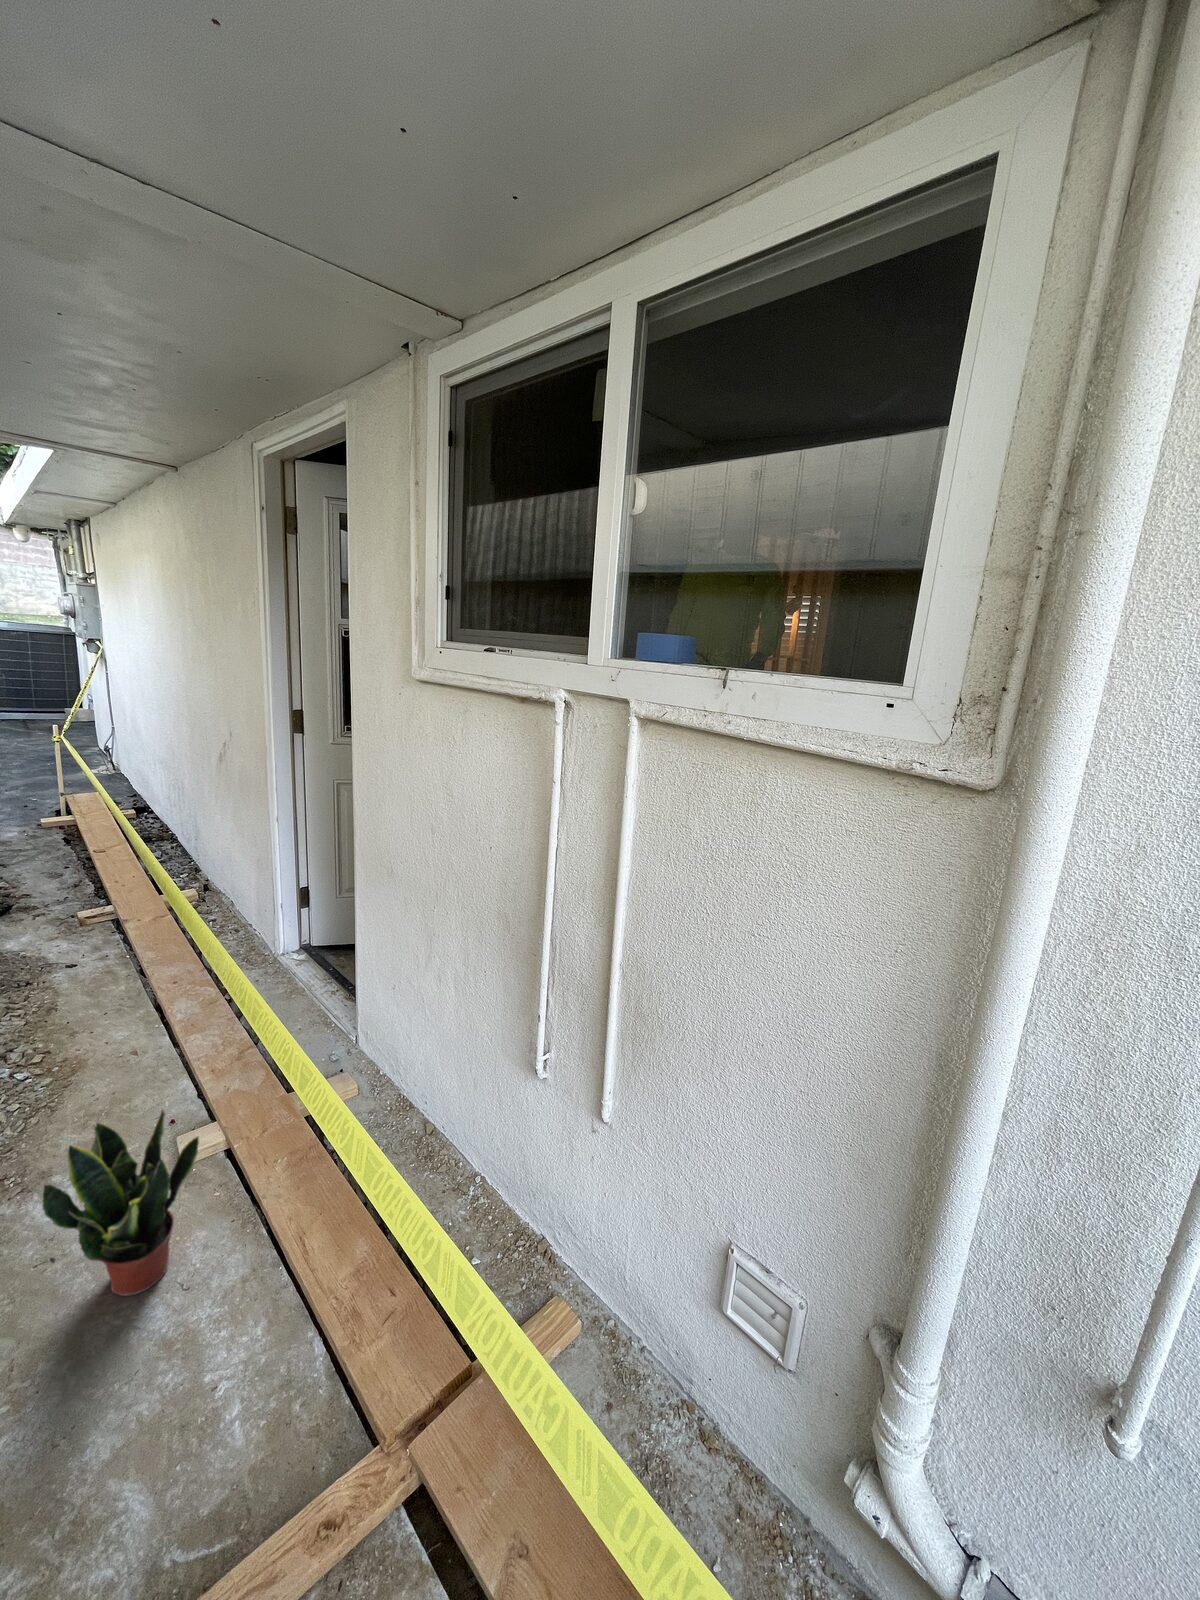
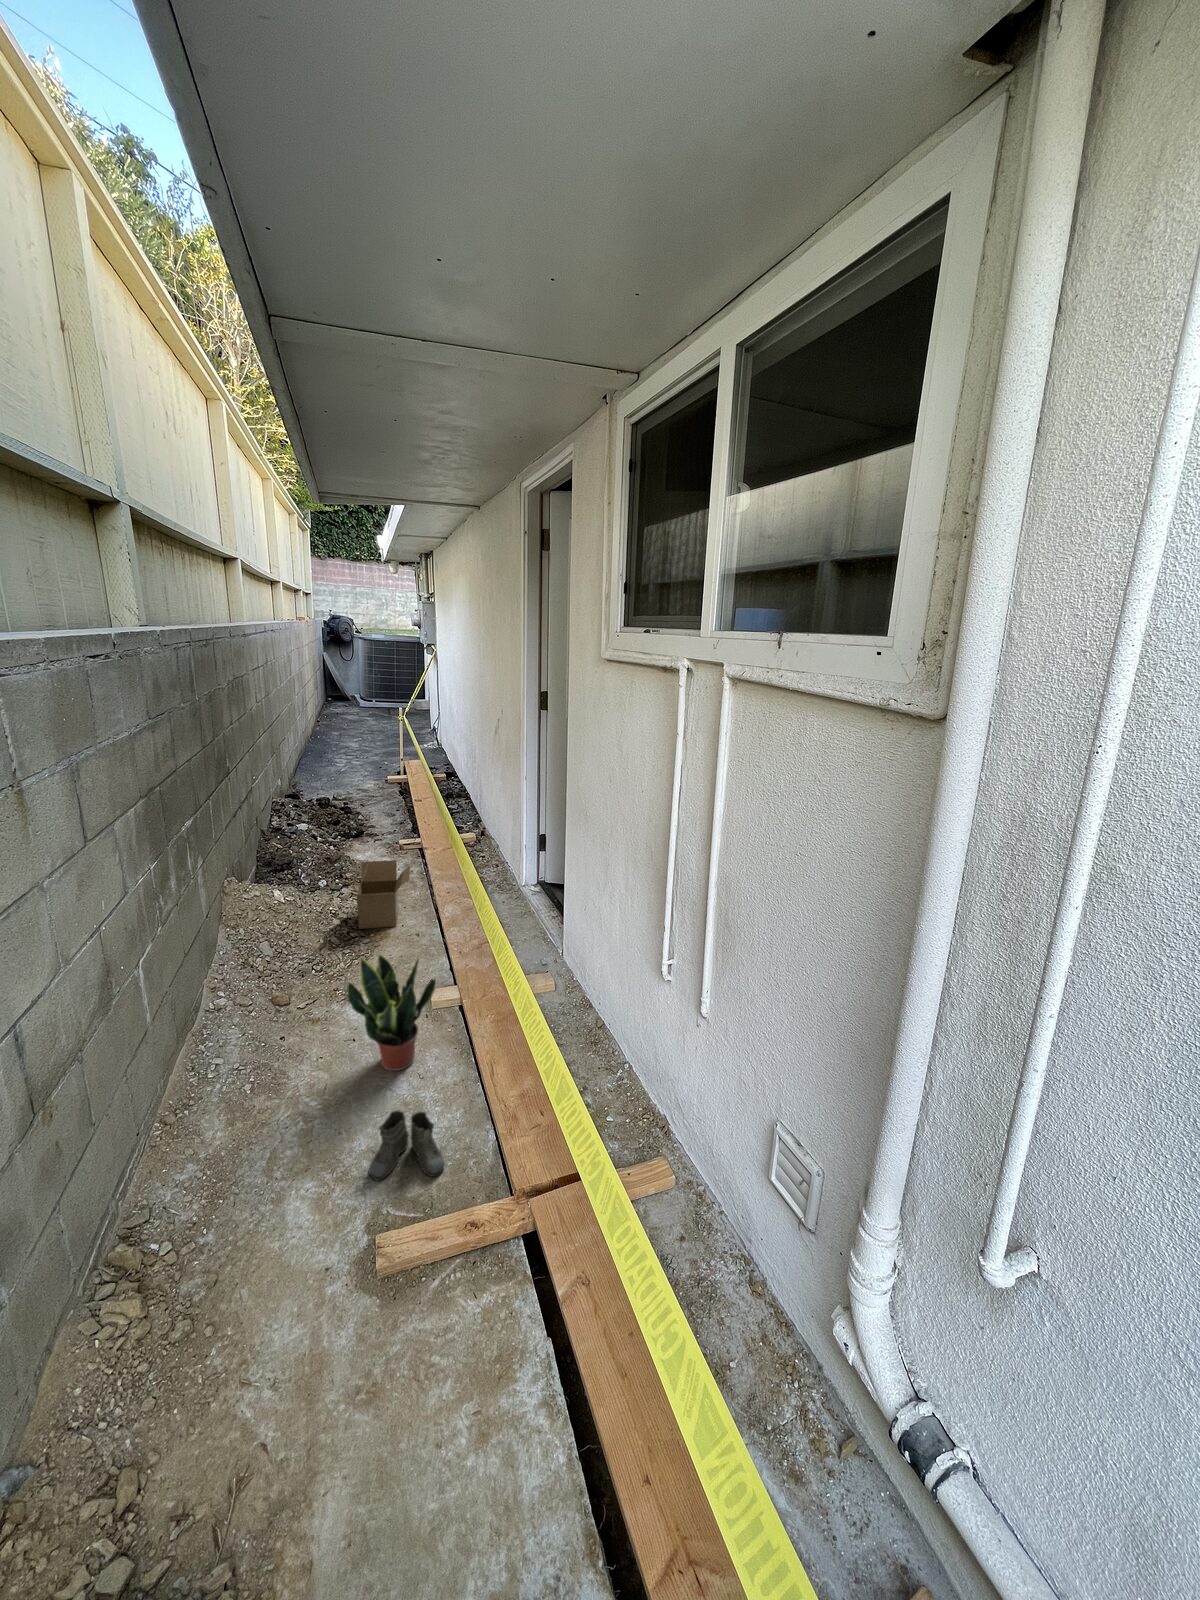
cardboard box: none [19,950,115,1062] -> present [355,860,411,929]
boots: none [118,1364,258,1516] -> present [369,1110,445,1181]

